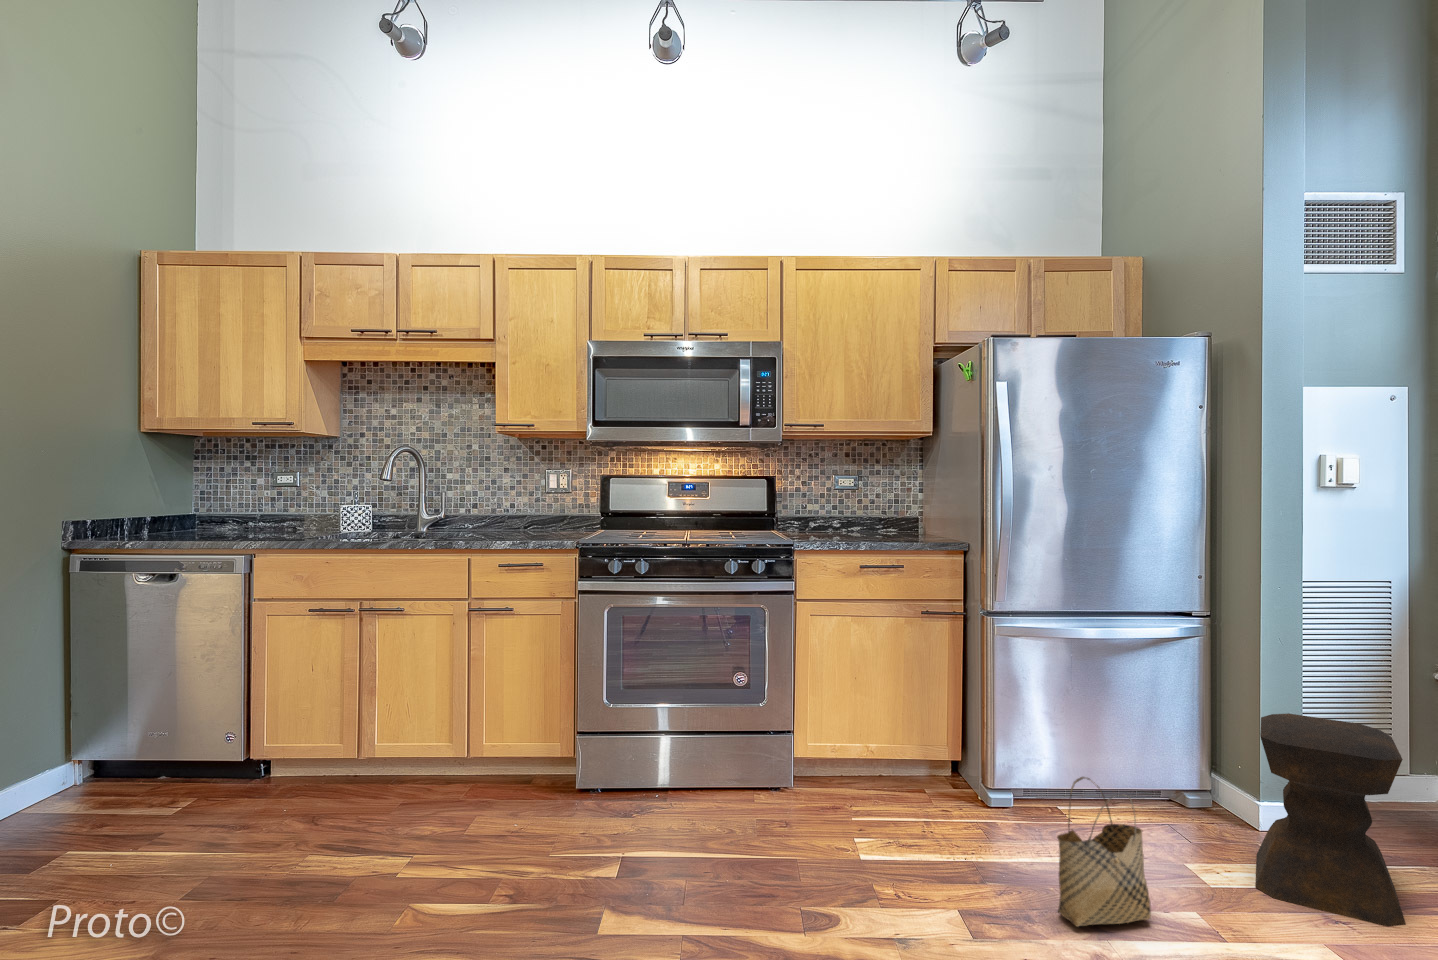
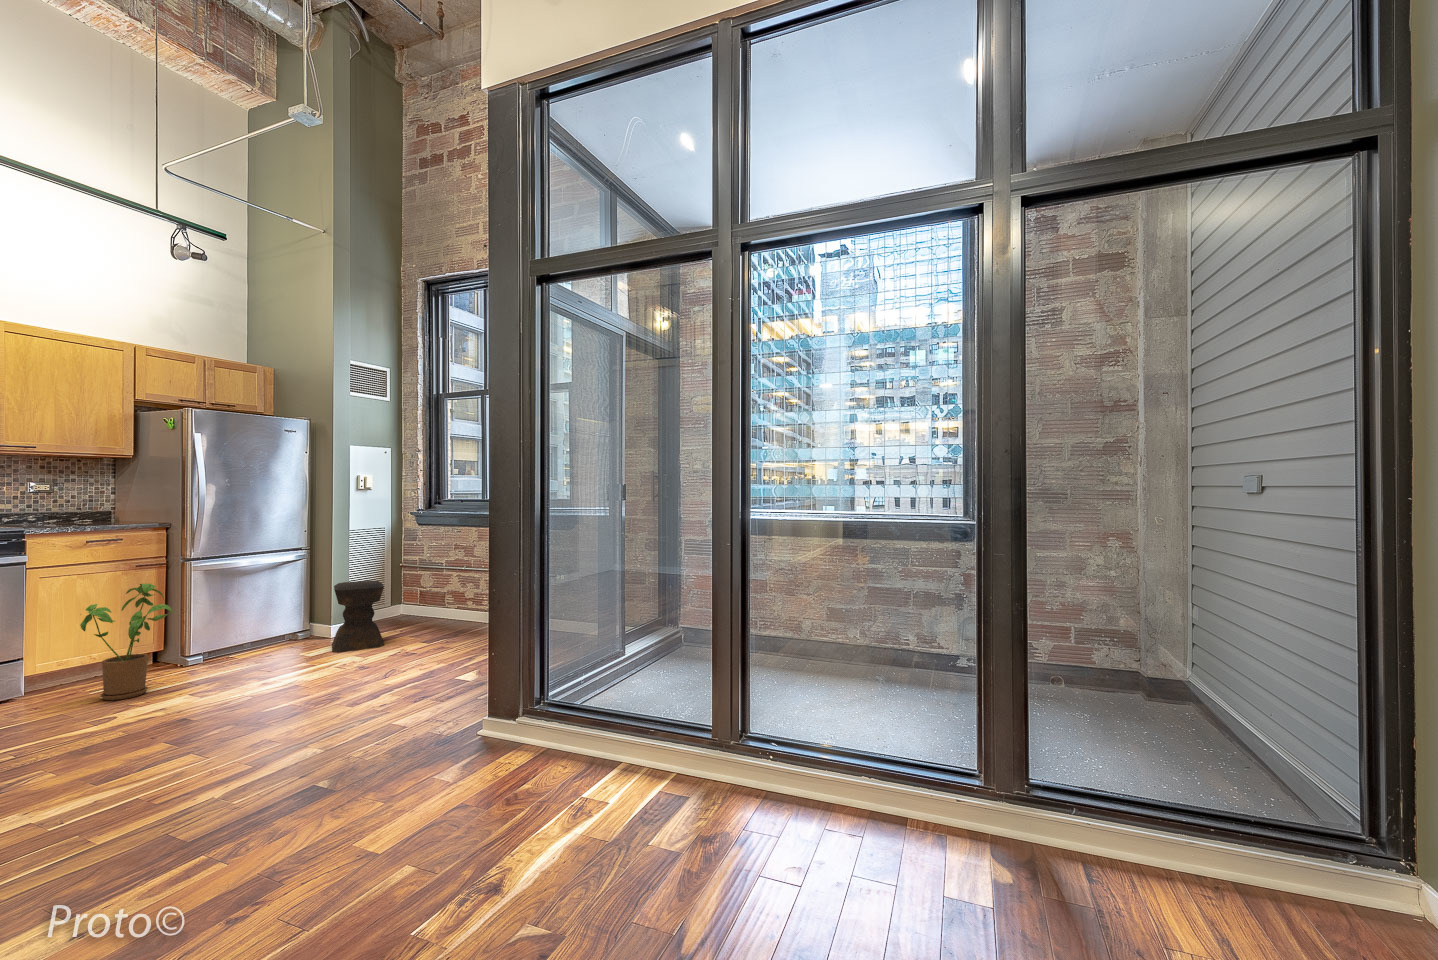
house plant: none [818,659,933,868] -> present [80,584,174,700]
woven basket: present [1057,777,1151,927] -> none [248,617,291,678]

